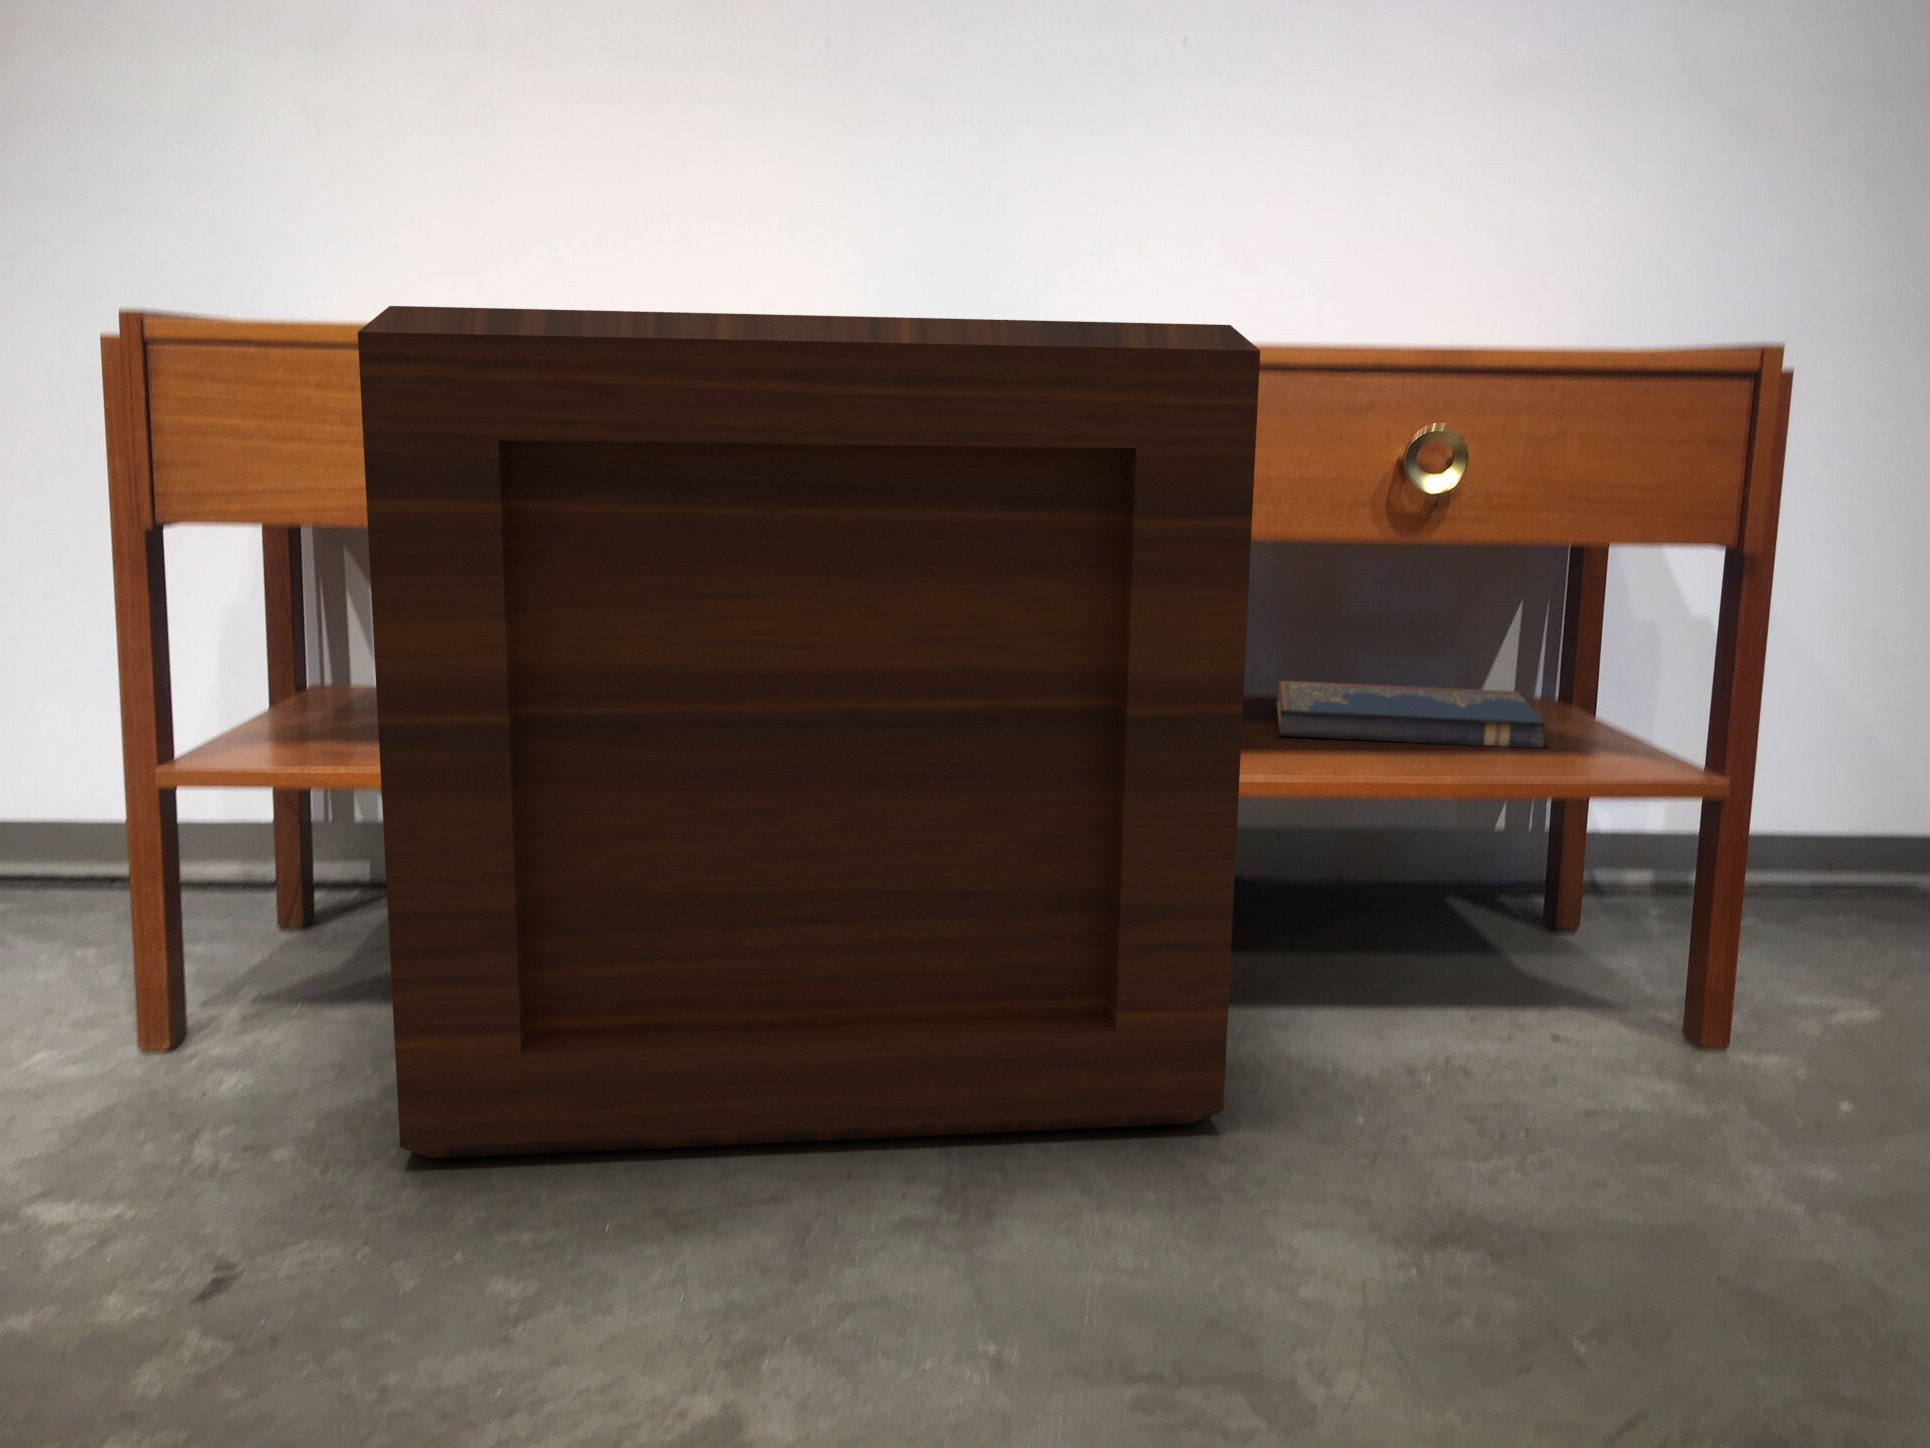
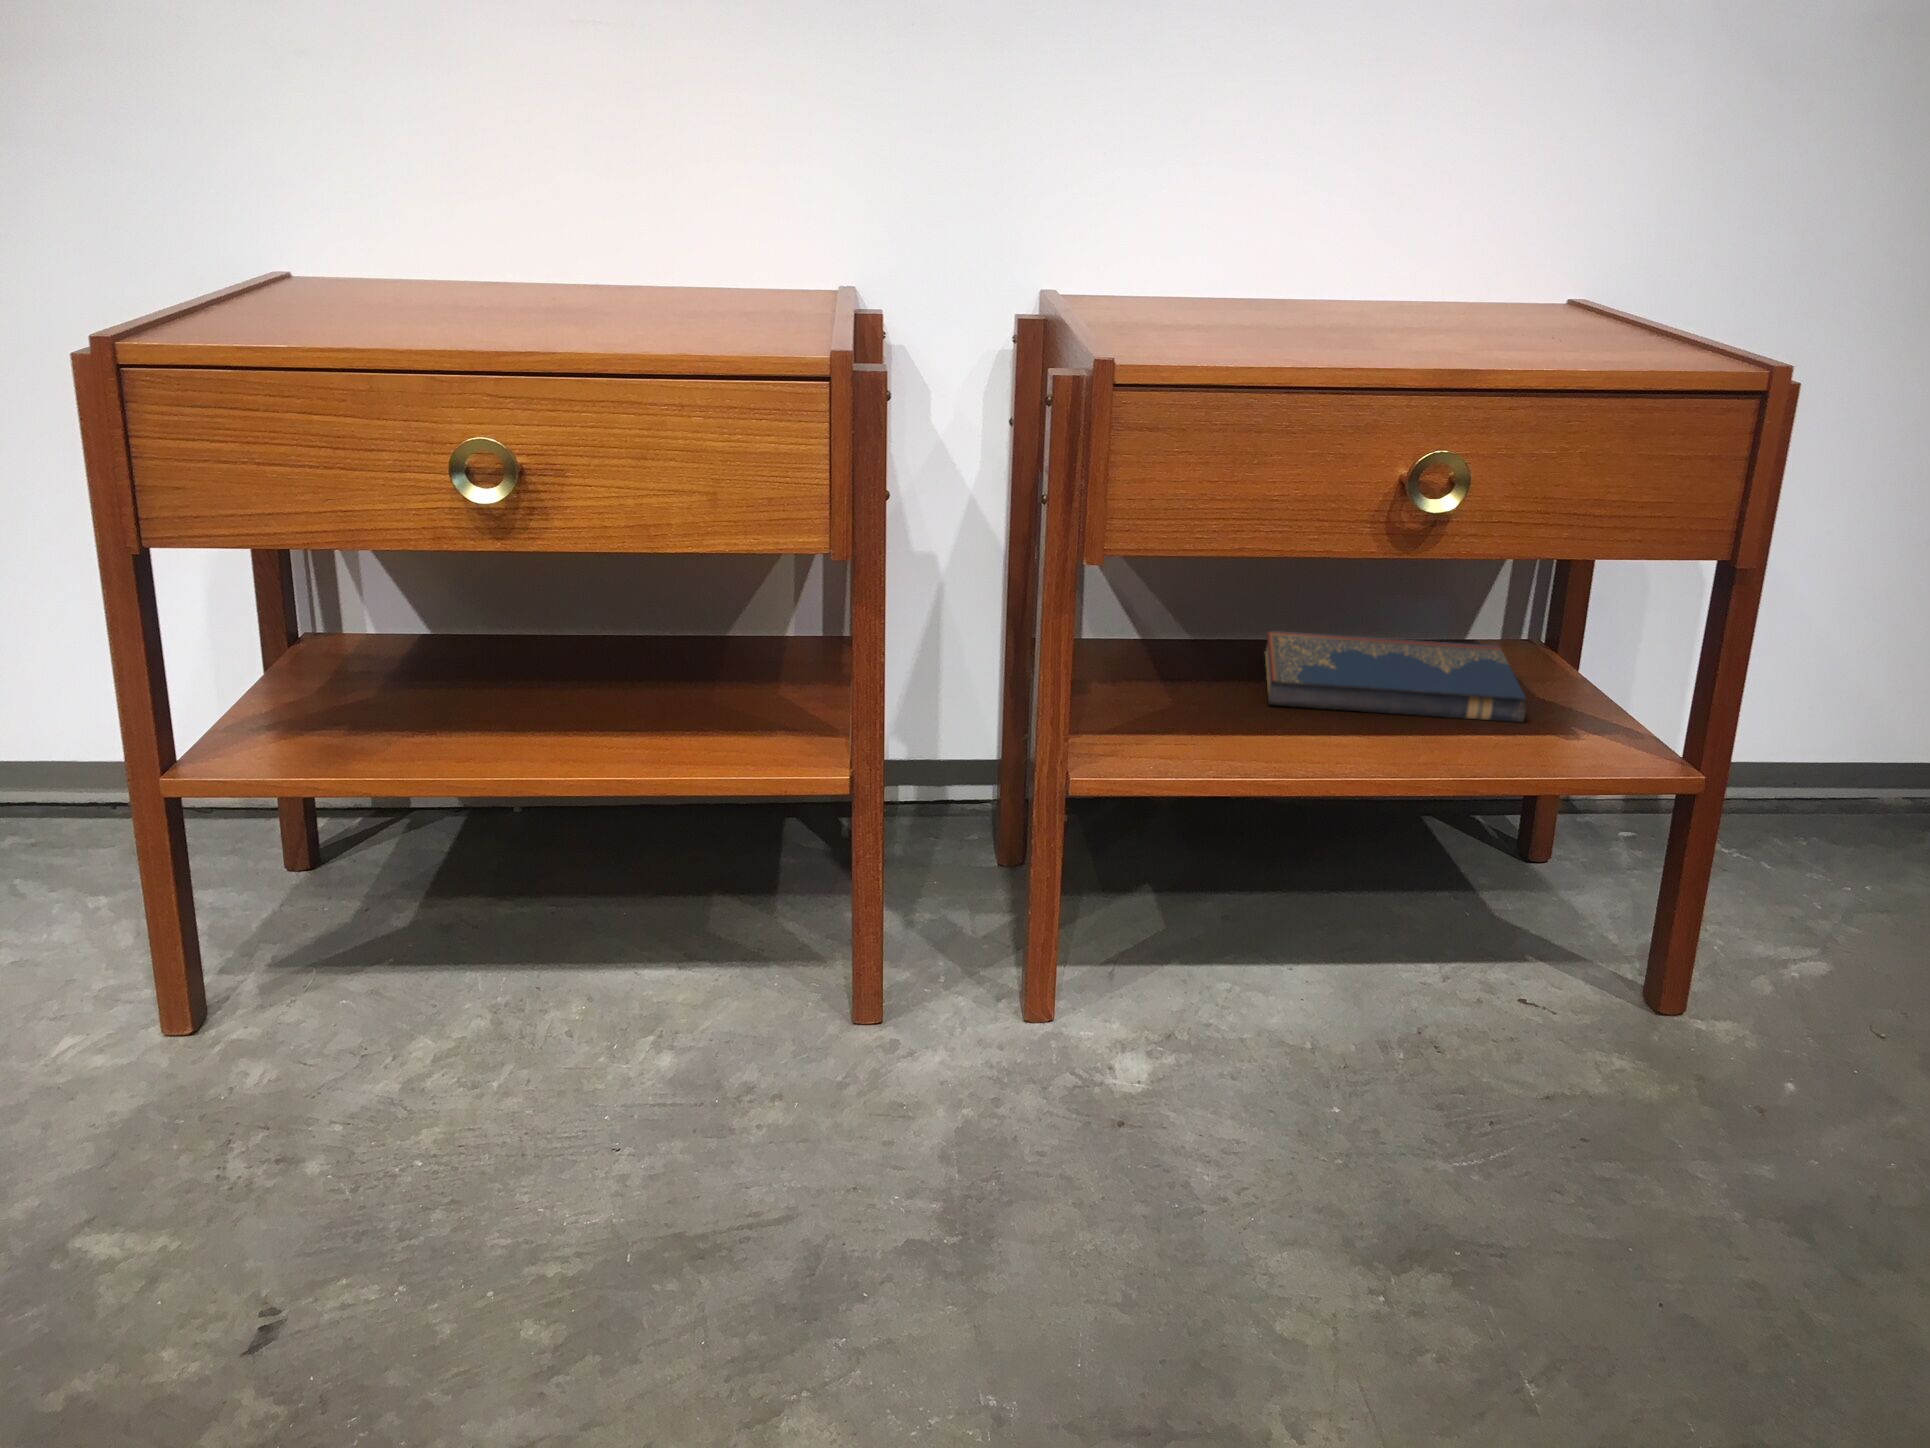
wooden crate: present [358,306,1260,1159] -> none [344,275,1270,1171]

